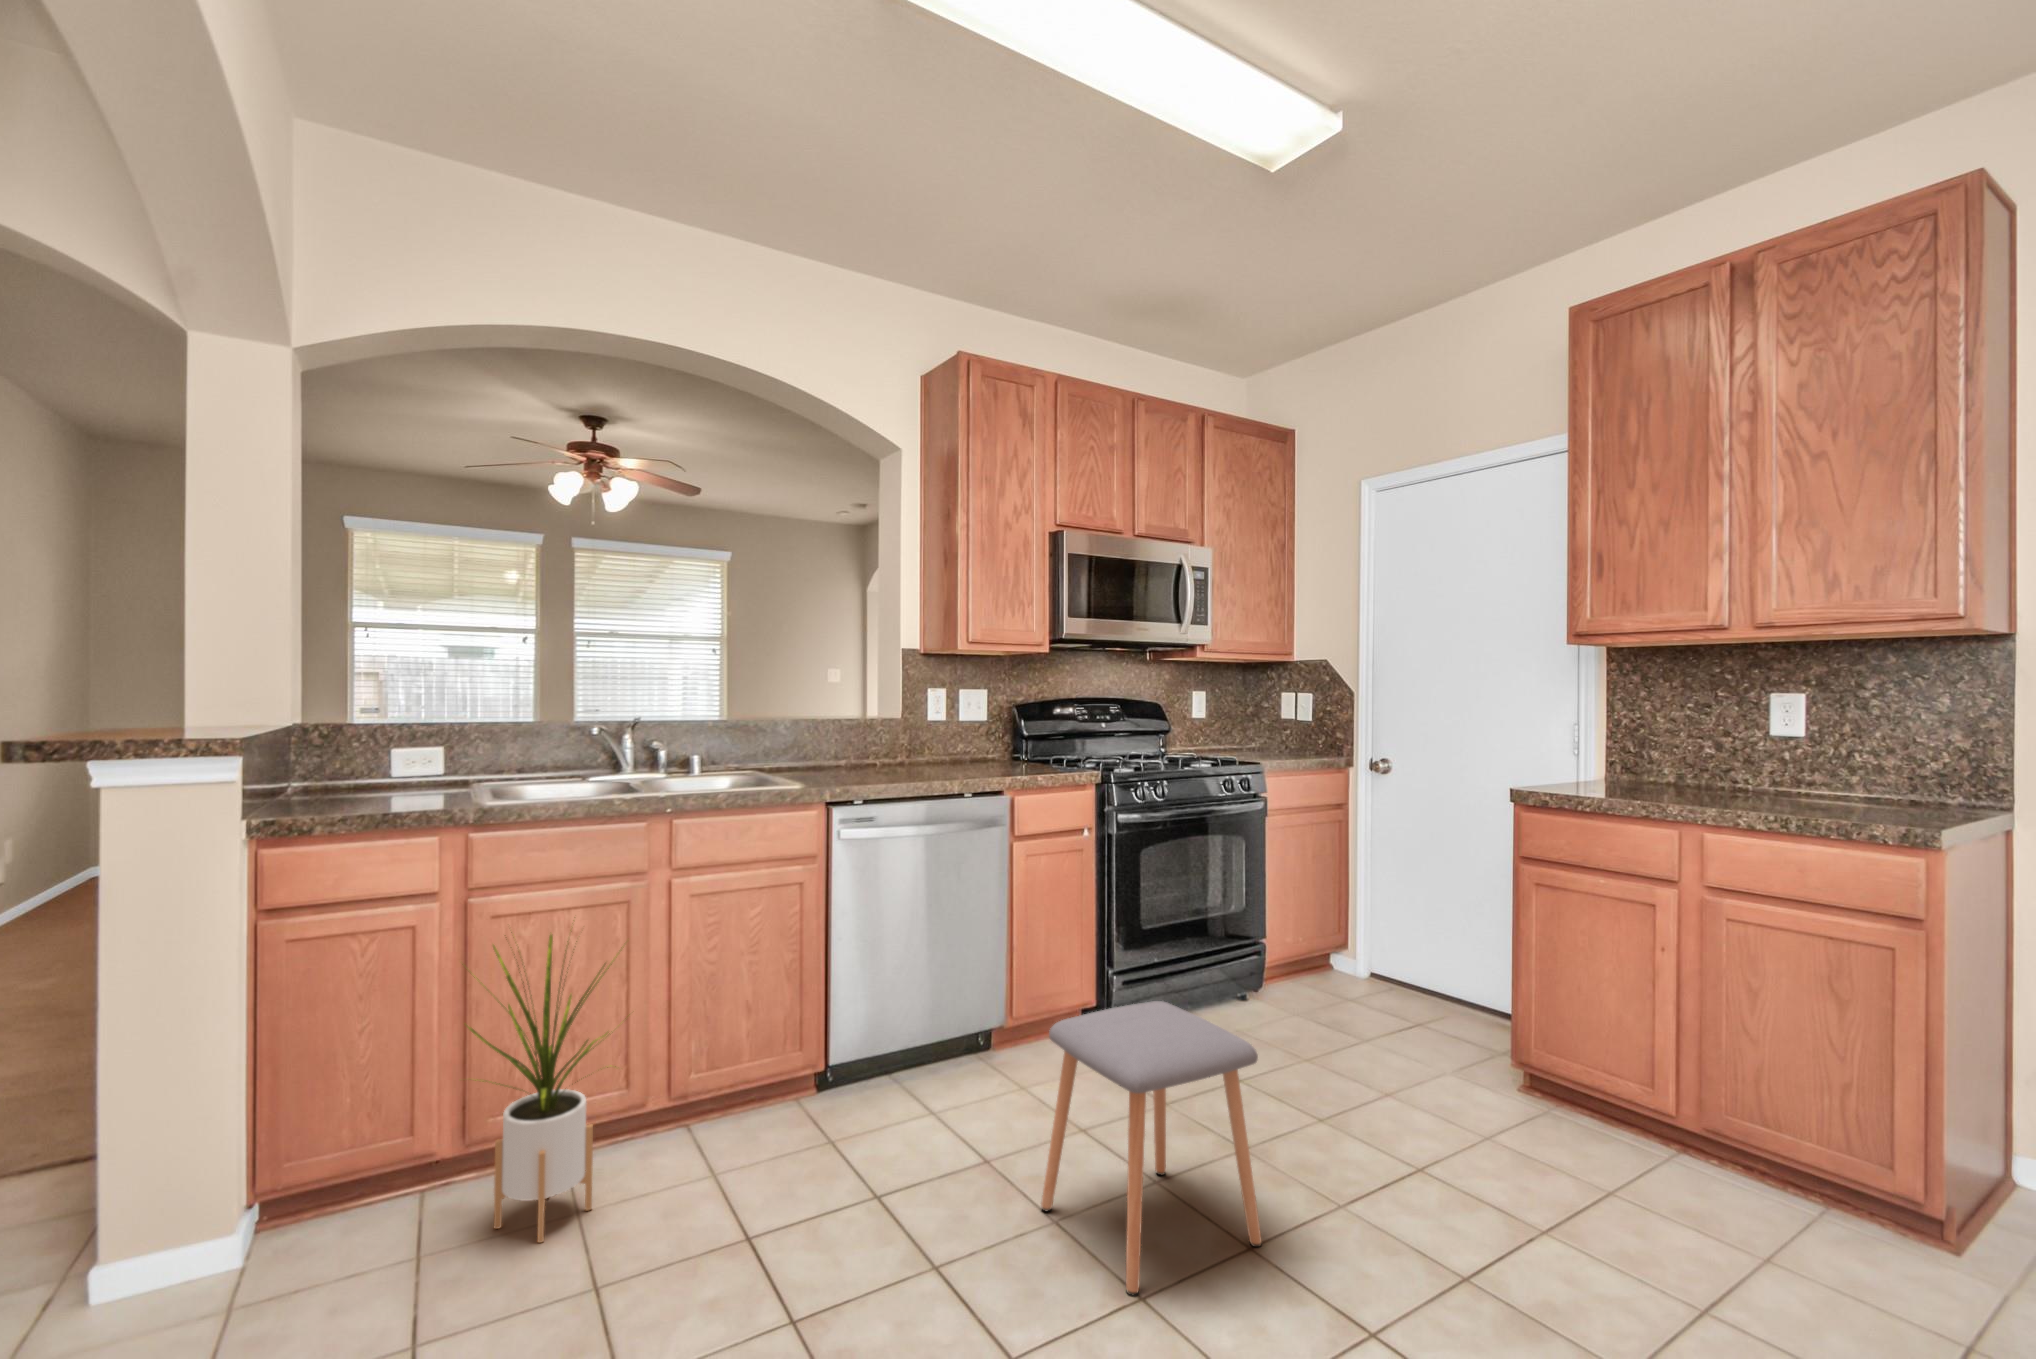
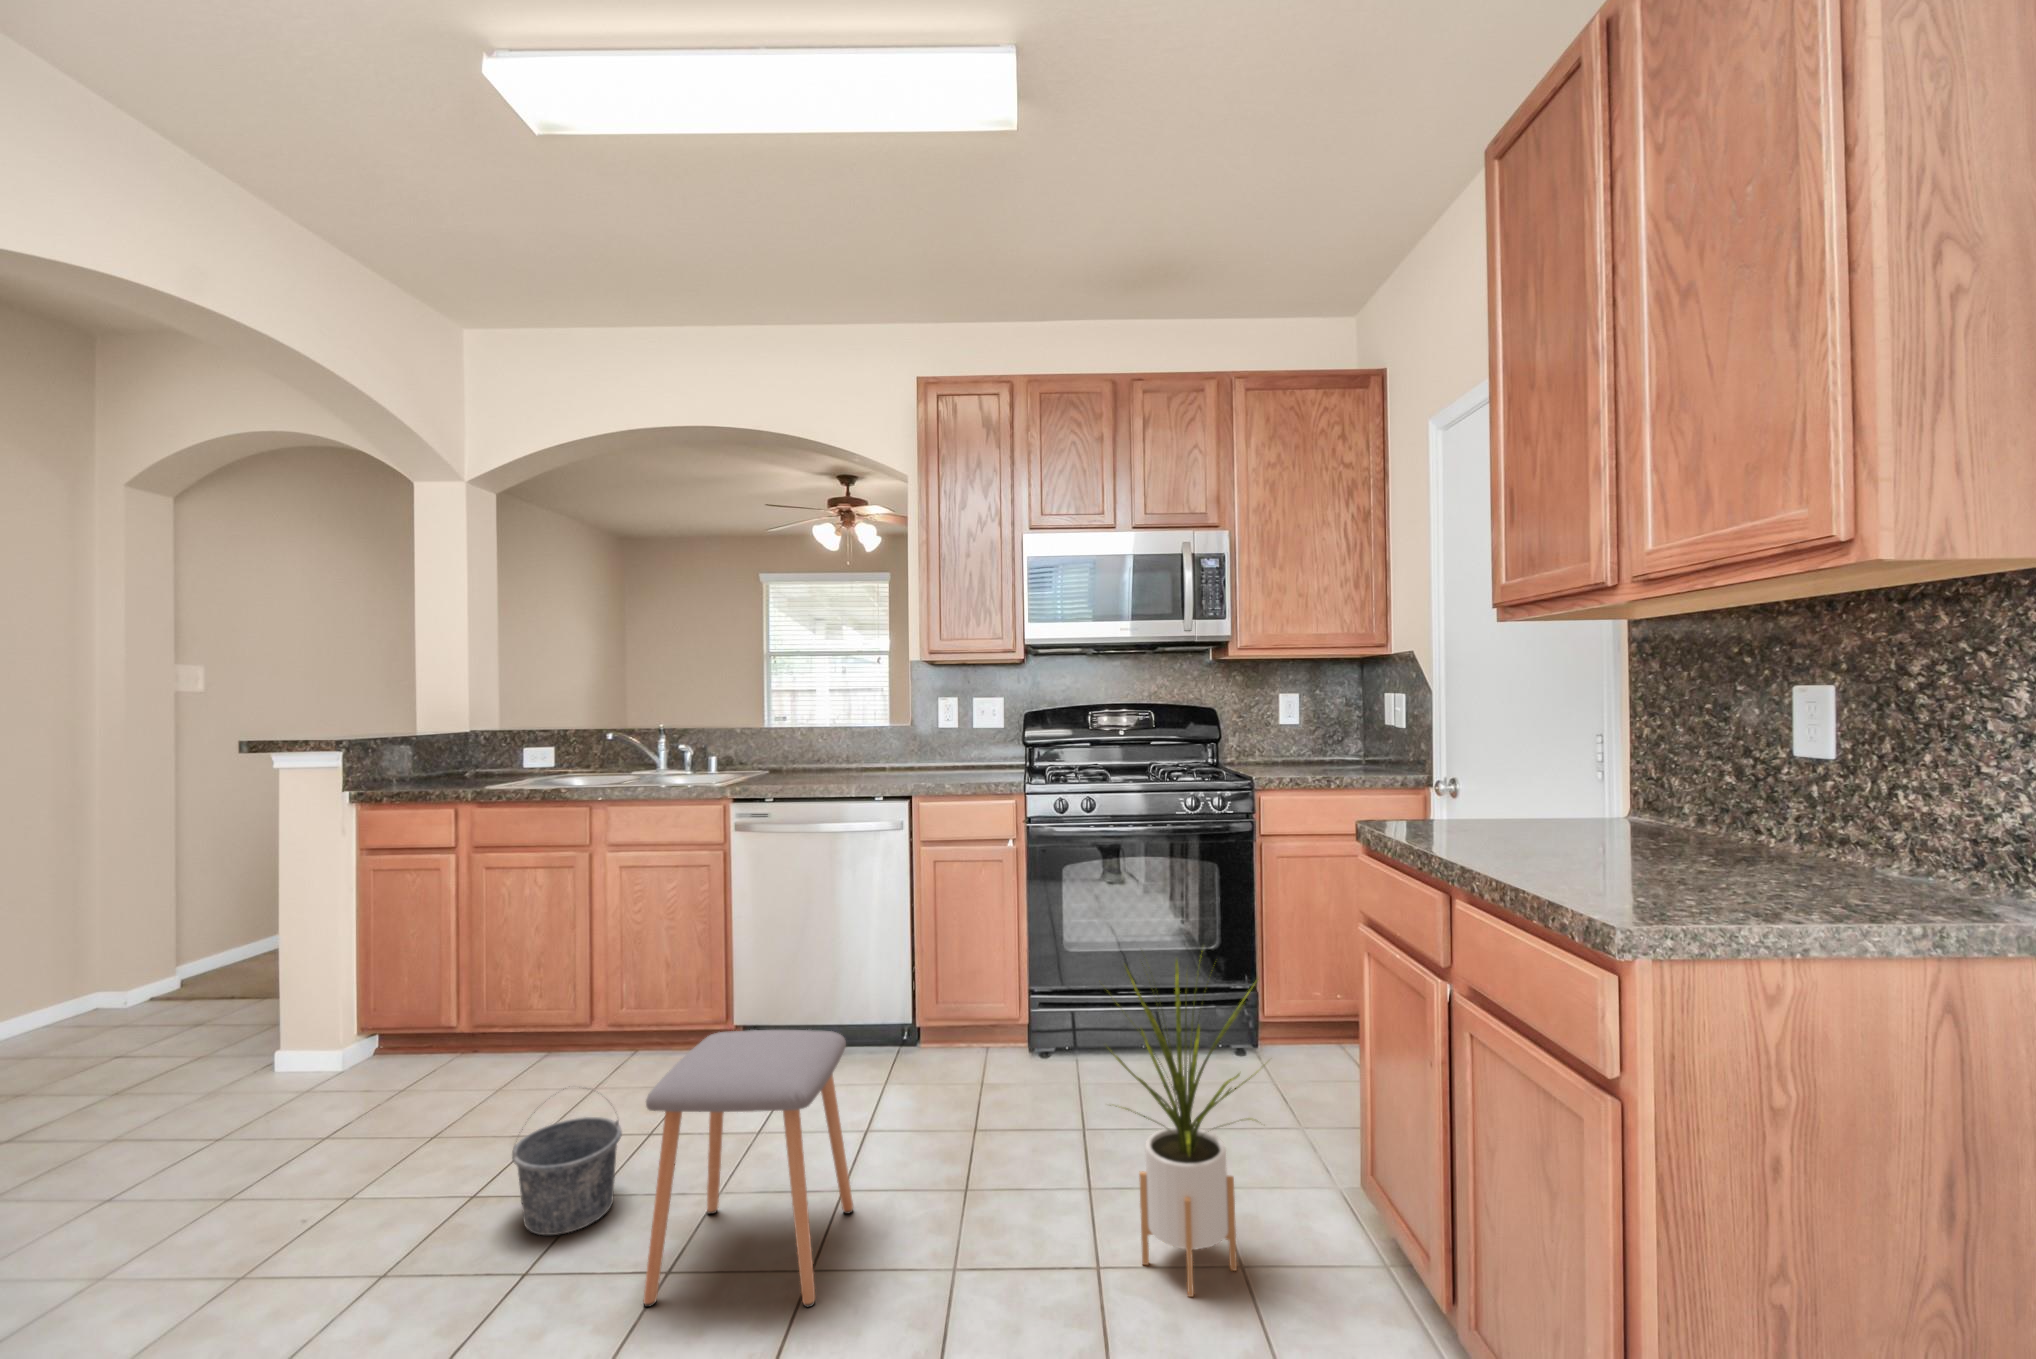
house plant: present [466,935,630,1243] -> present [1103,956,1258,1297]
bucket: none [846,1108,965,1283] -> present [512,1089,622,1235]

